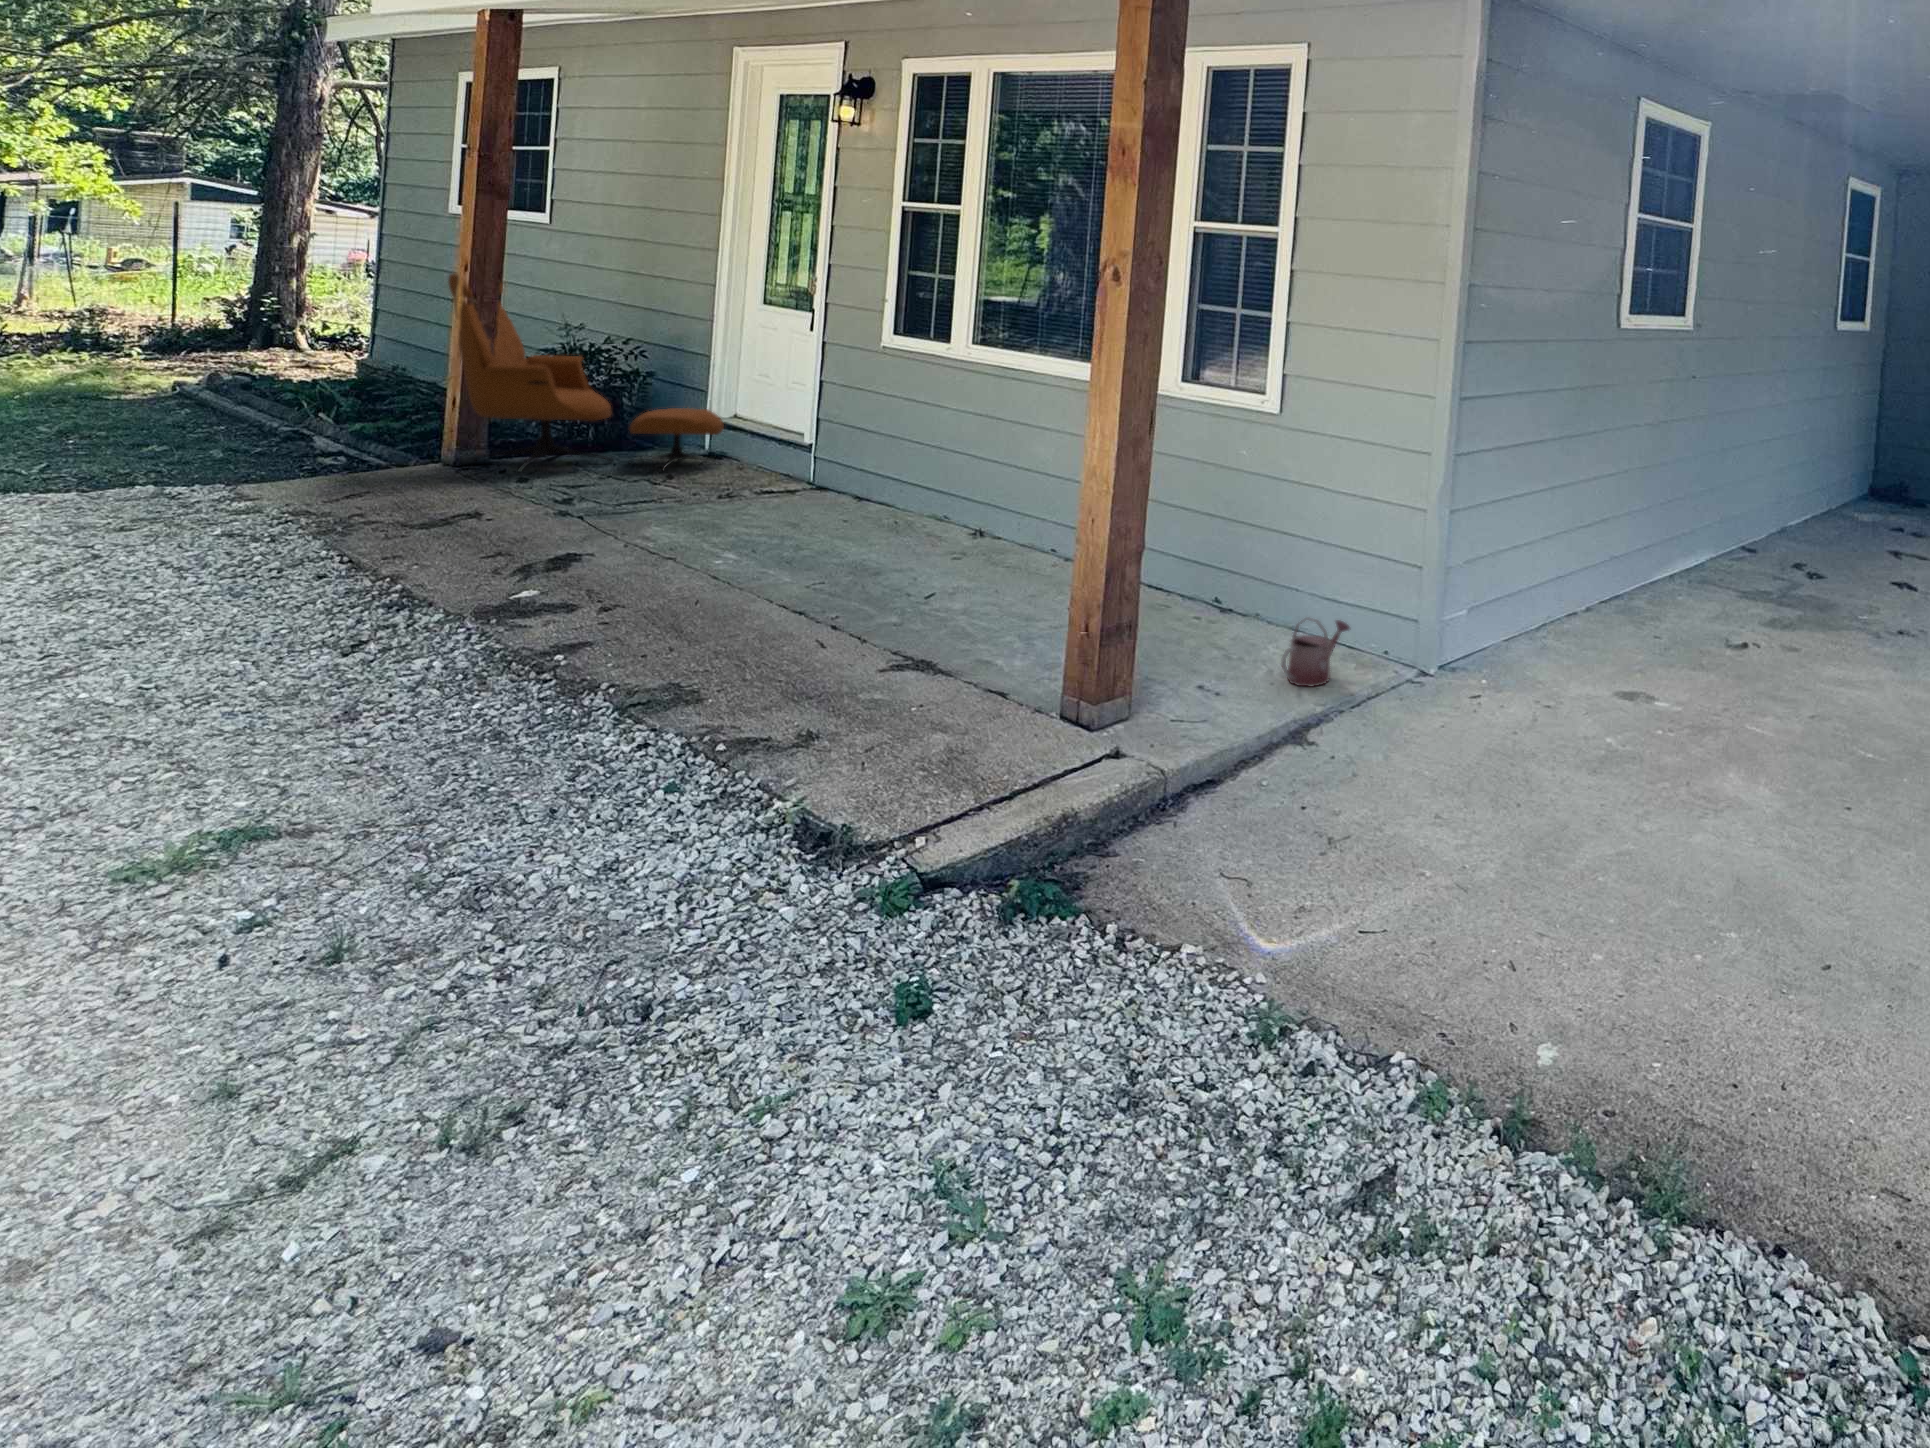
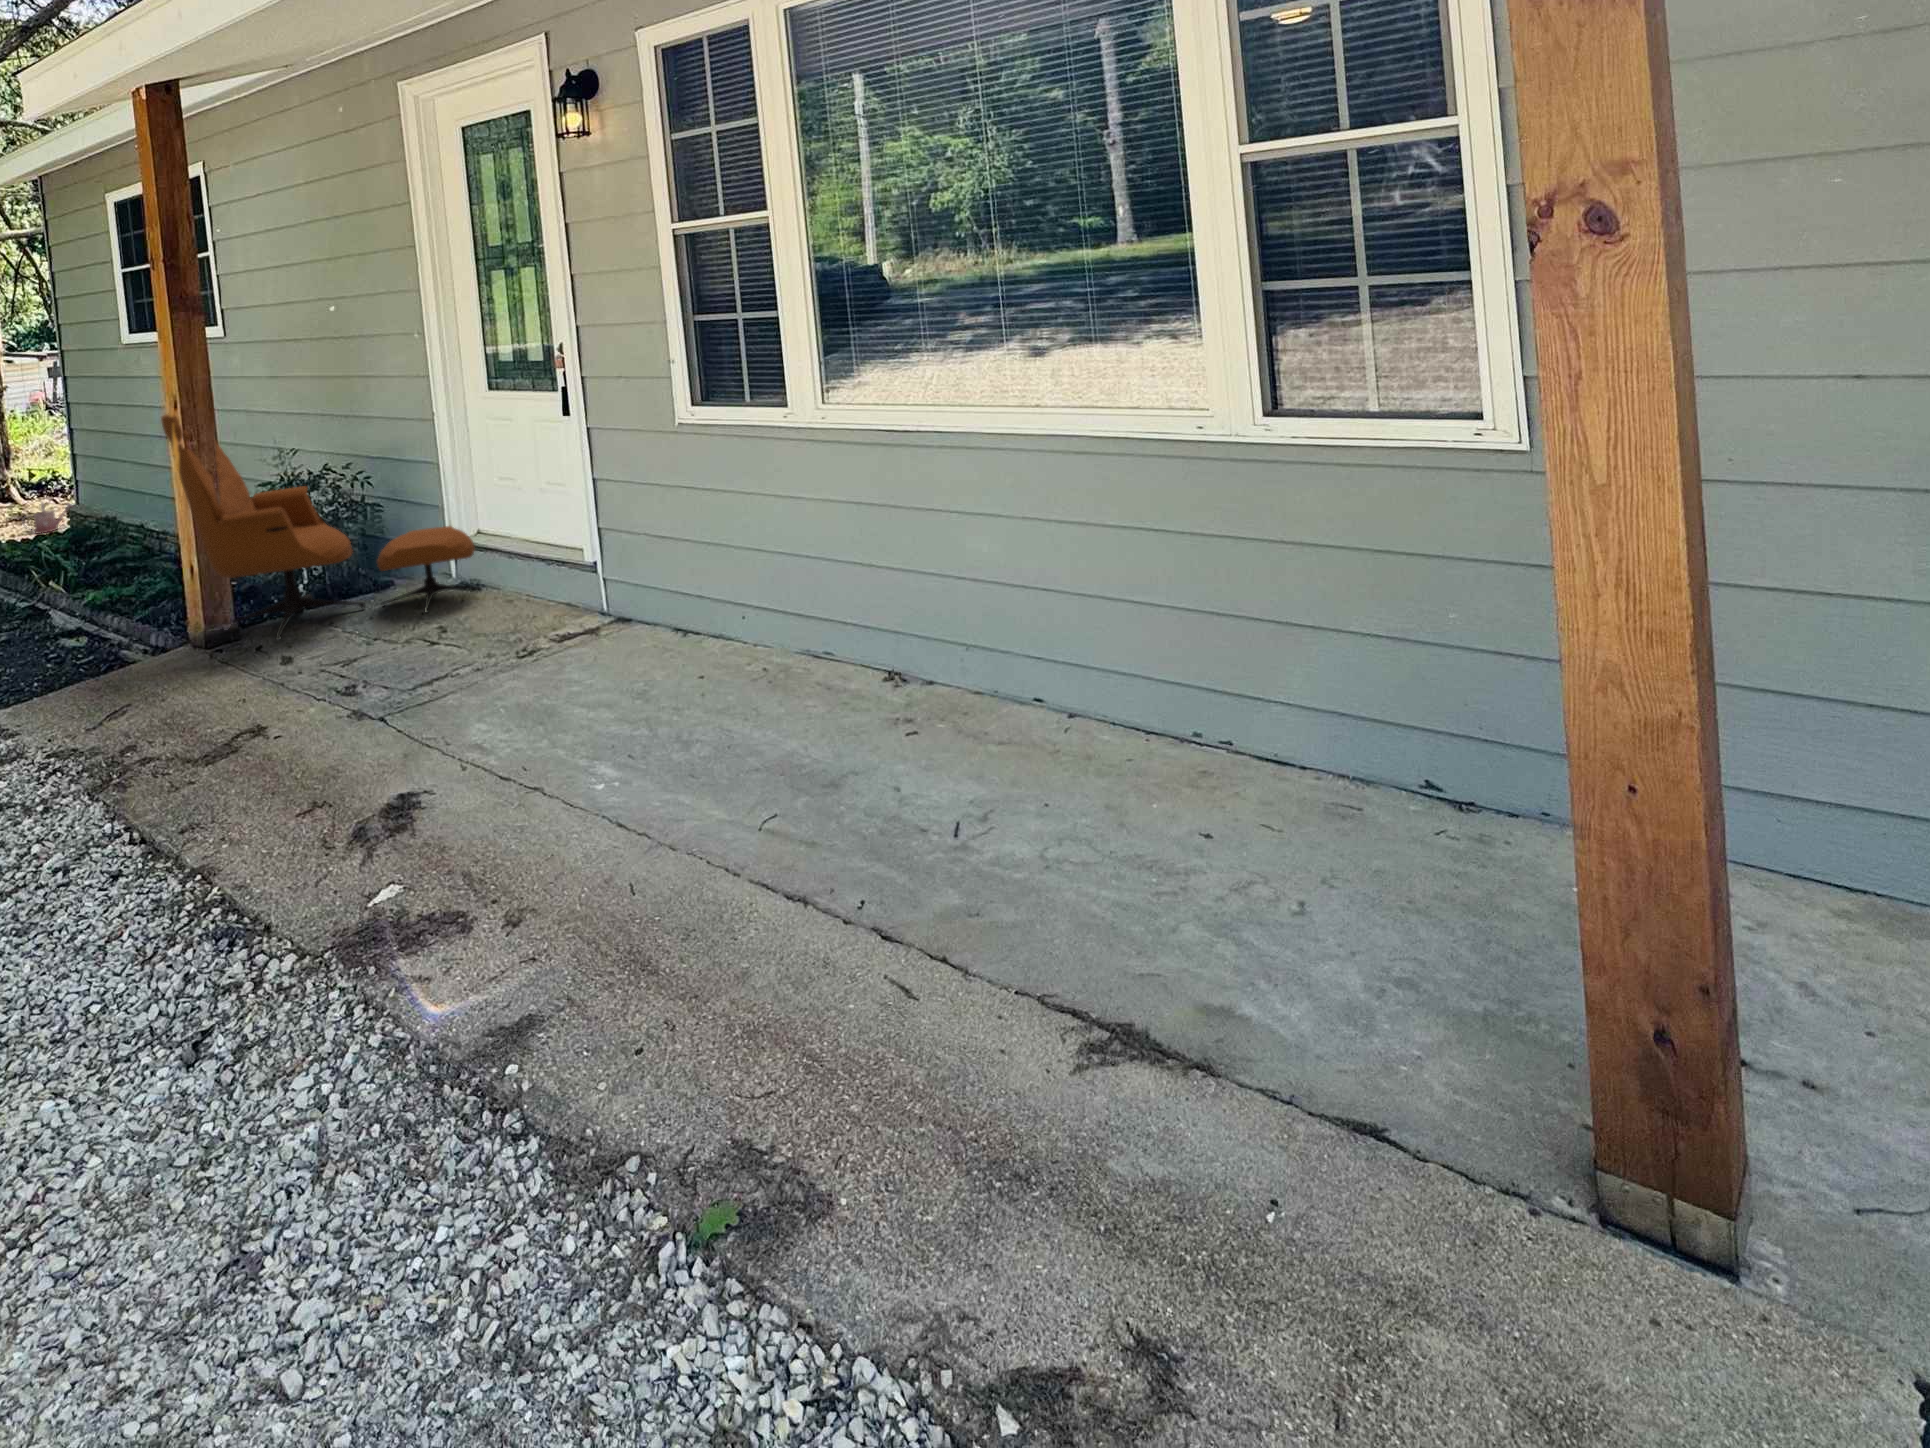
watering can: present [1281,618,1350,687] -> present [22,502,73,534]

